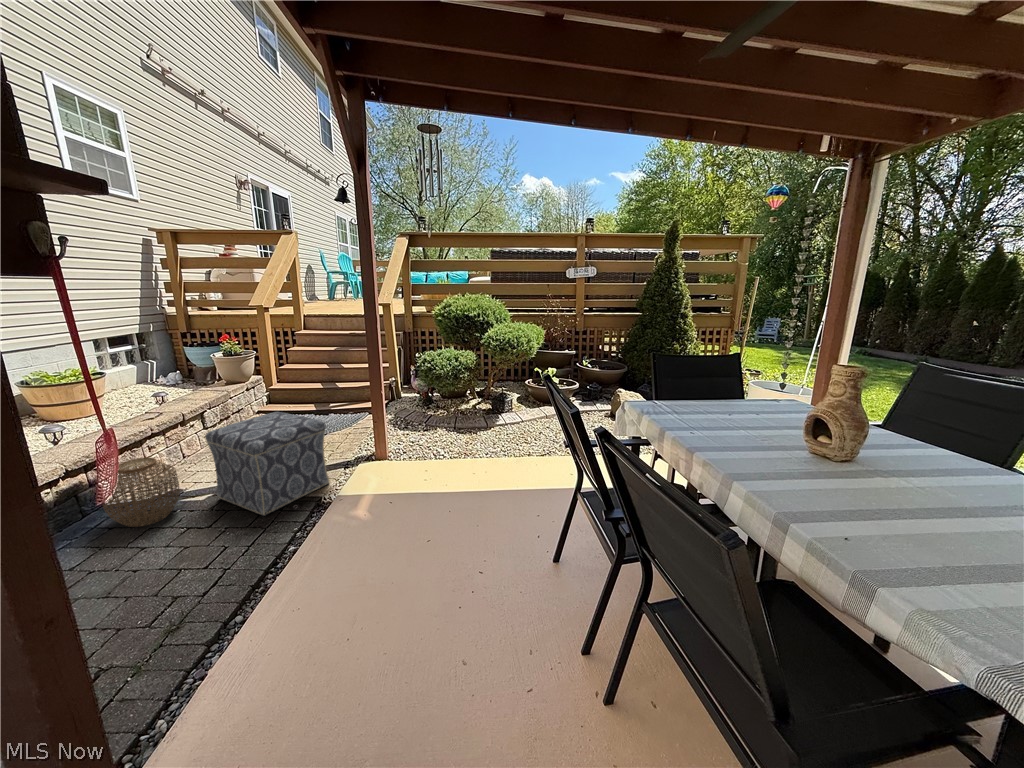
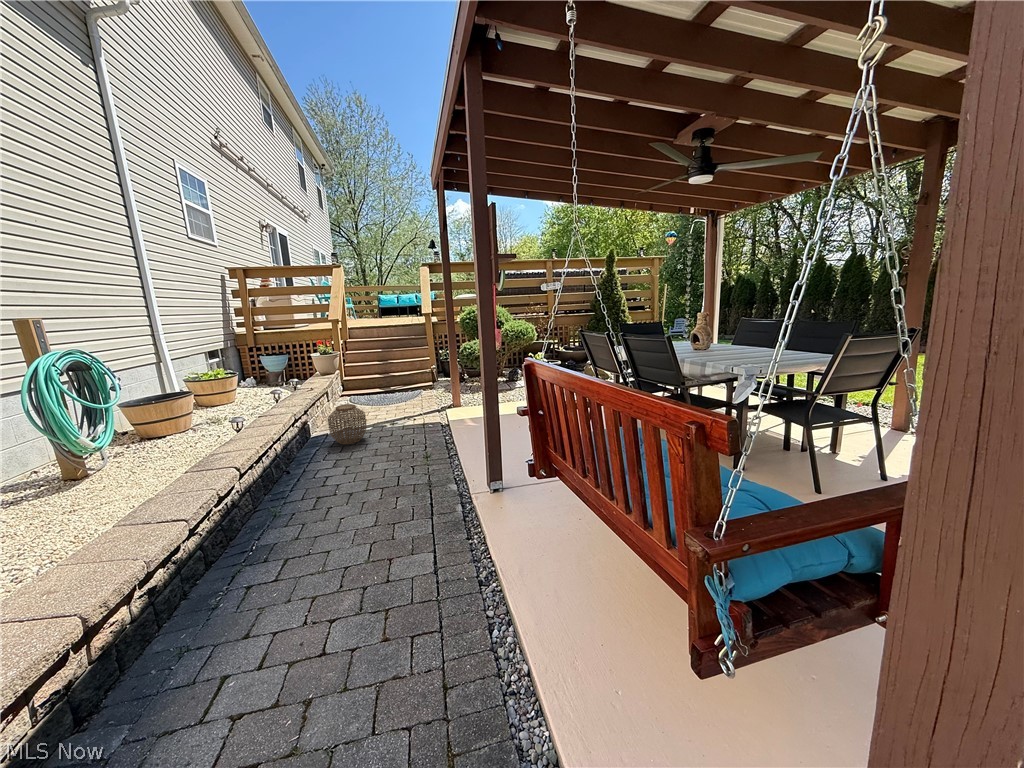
ottoman: present [206,412,329,516] -> none [376,379,442,433]

